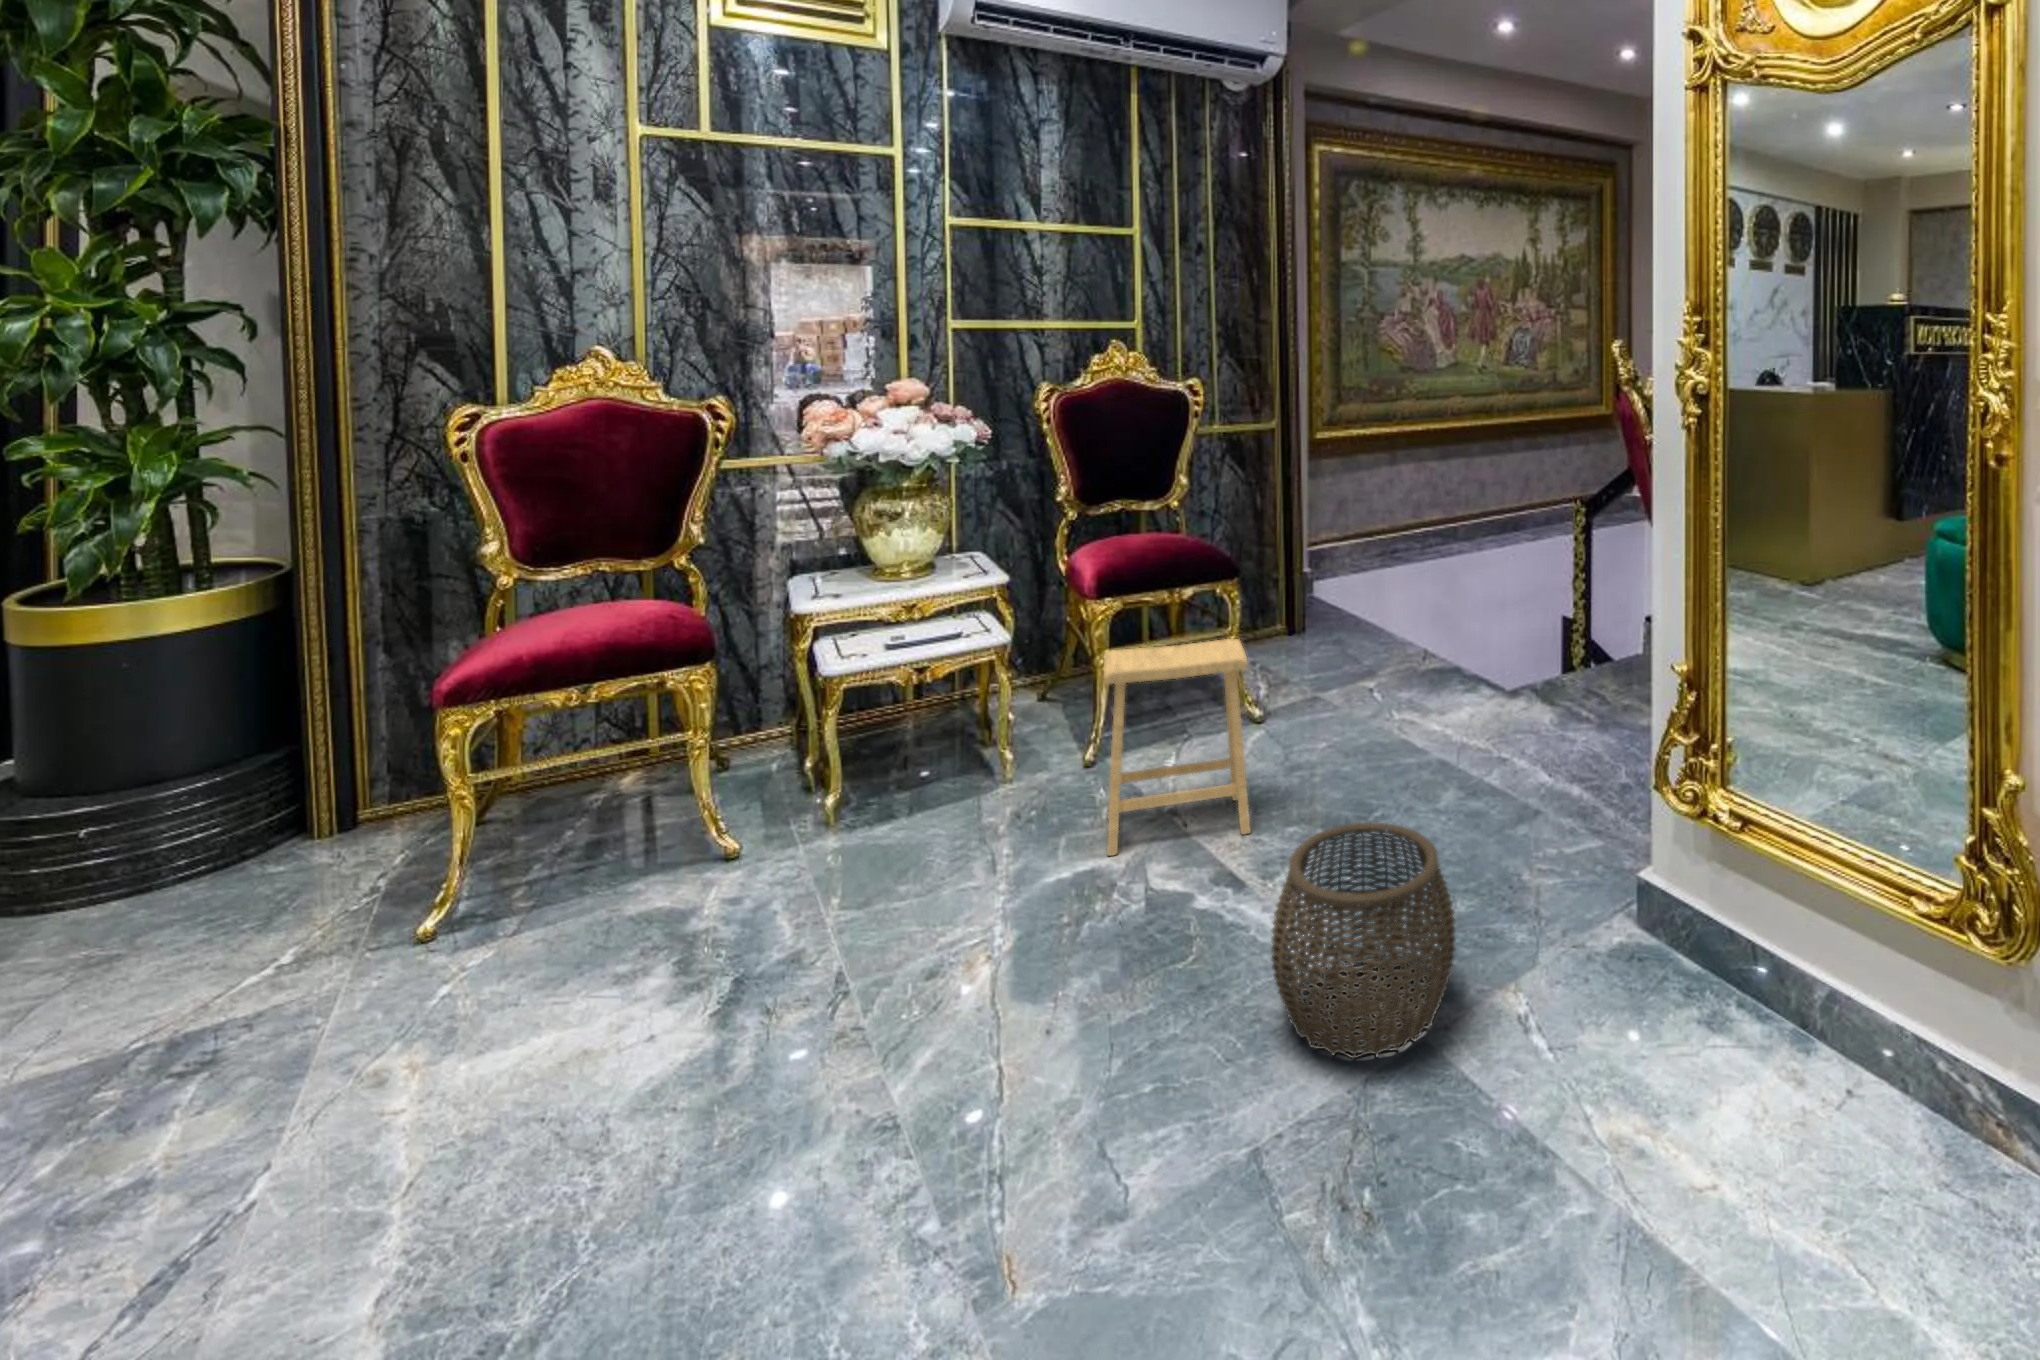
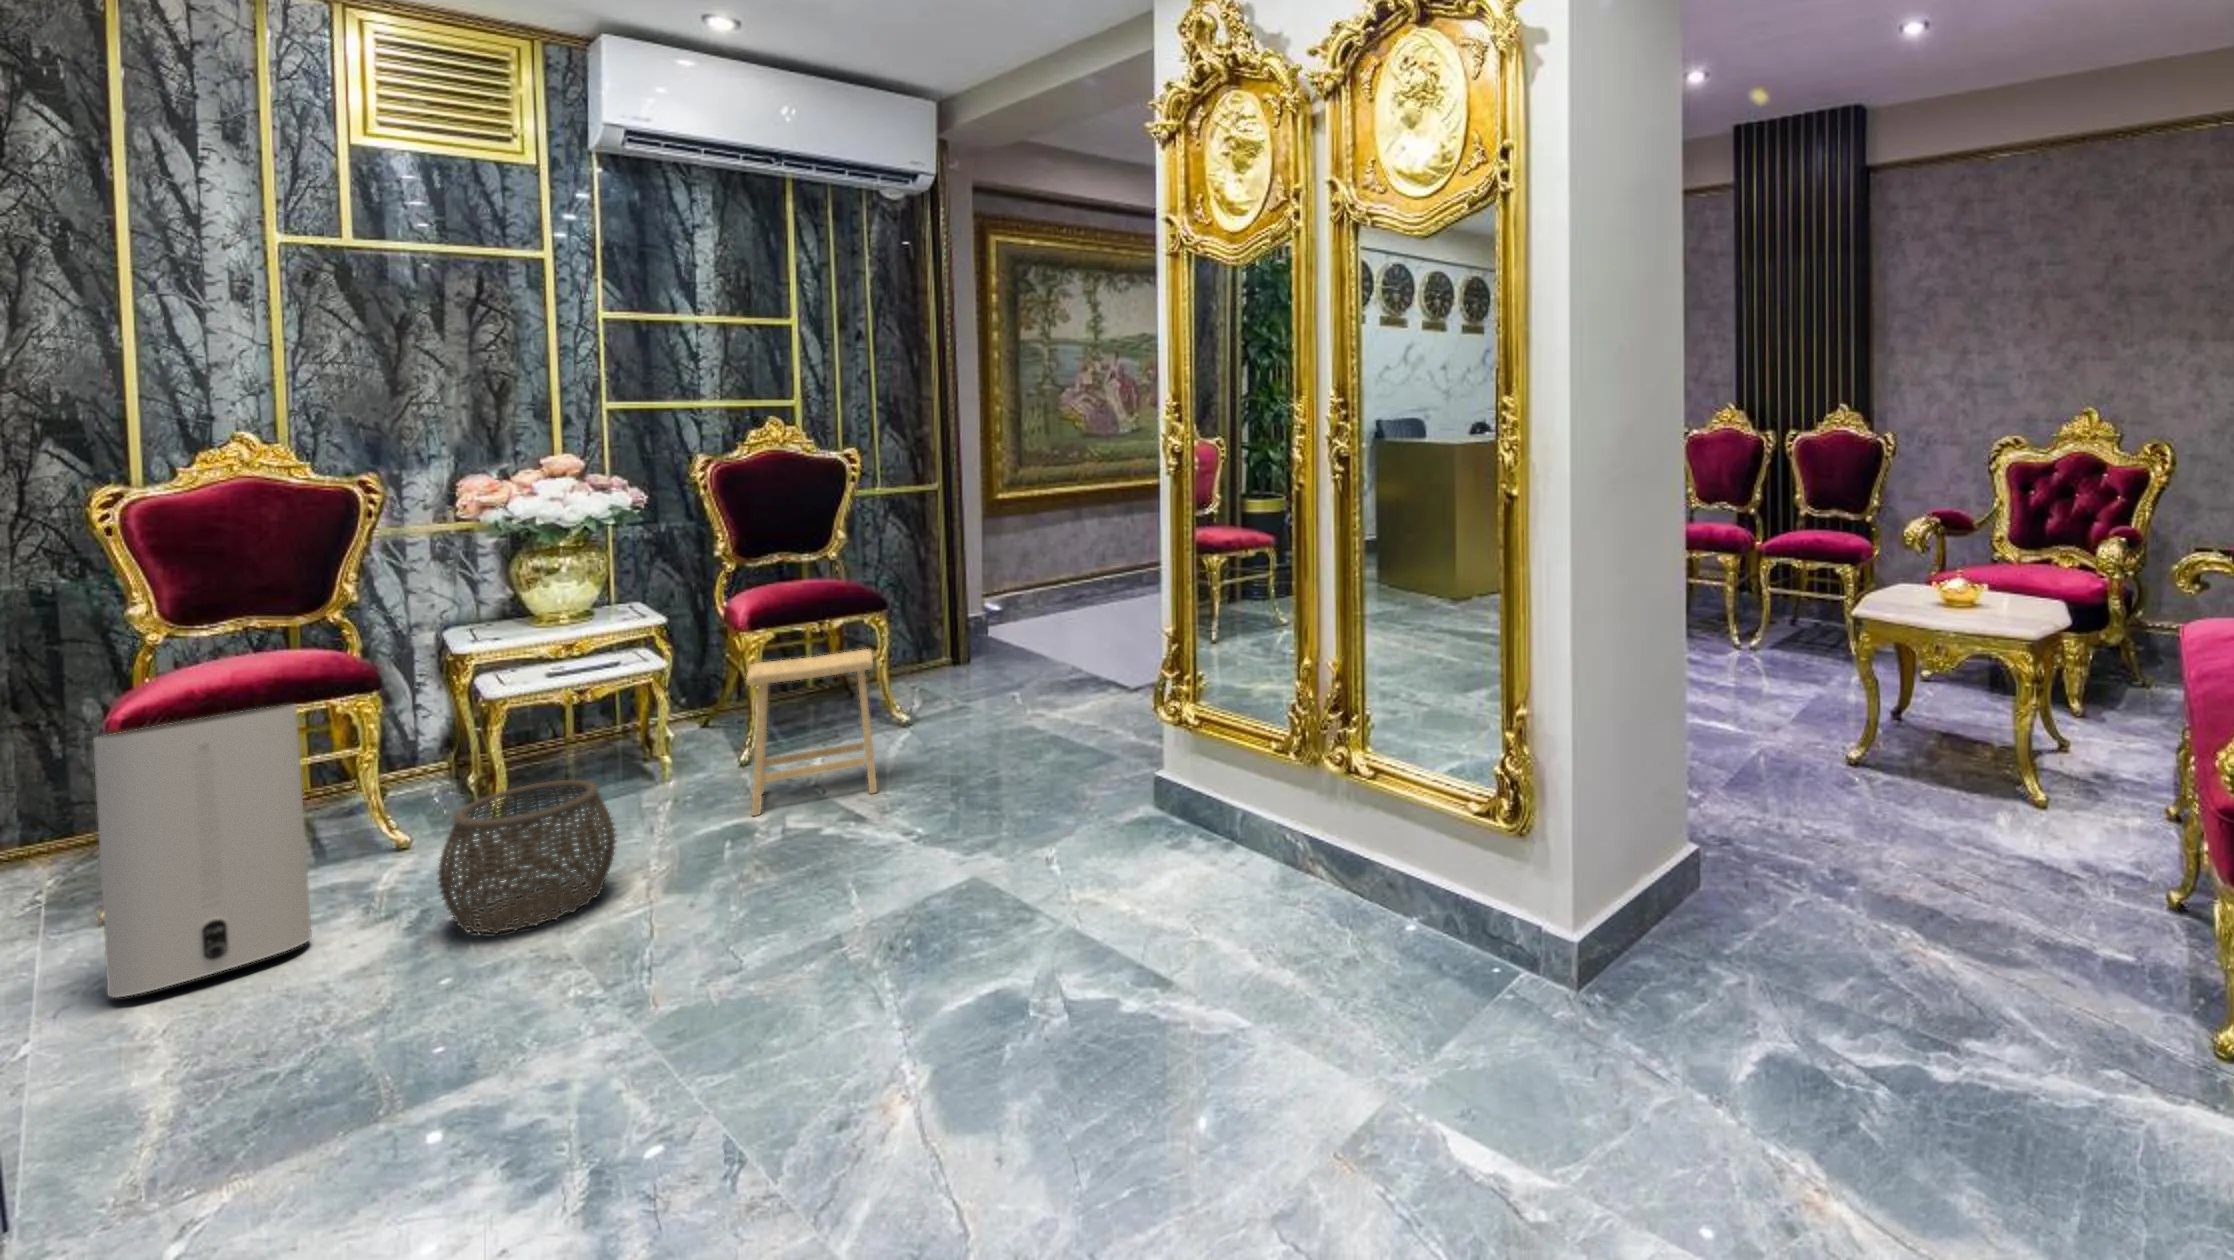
air purifier: none [373,695,613,1097] -> present [93,705,312,998]
woven basket: present [1271,823,1456,1059] -> present [438,780,616,934]

